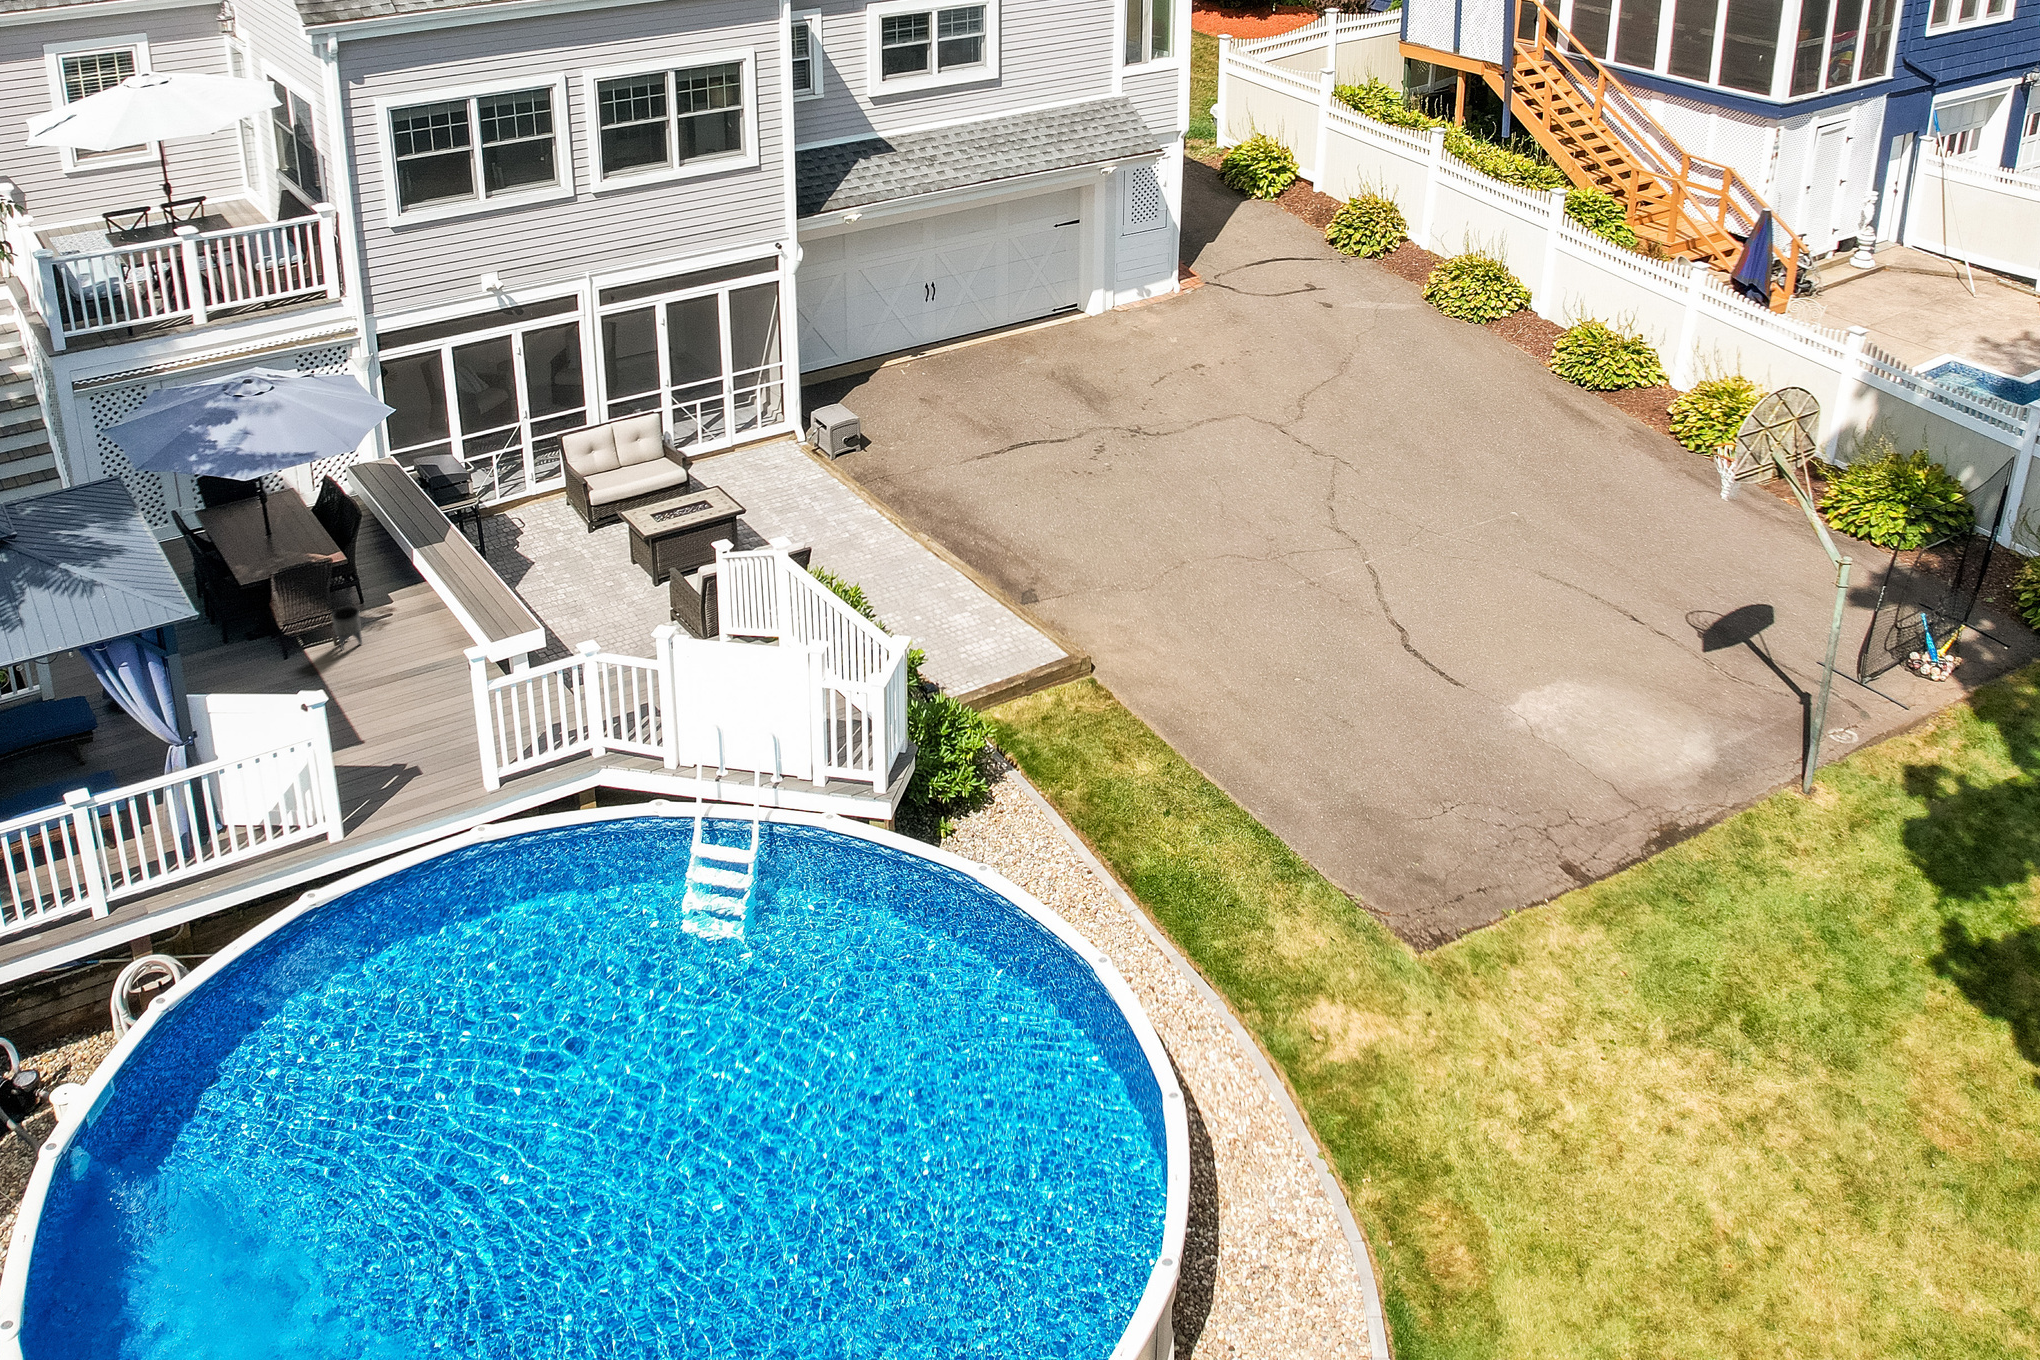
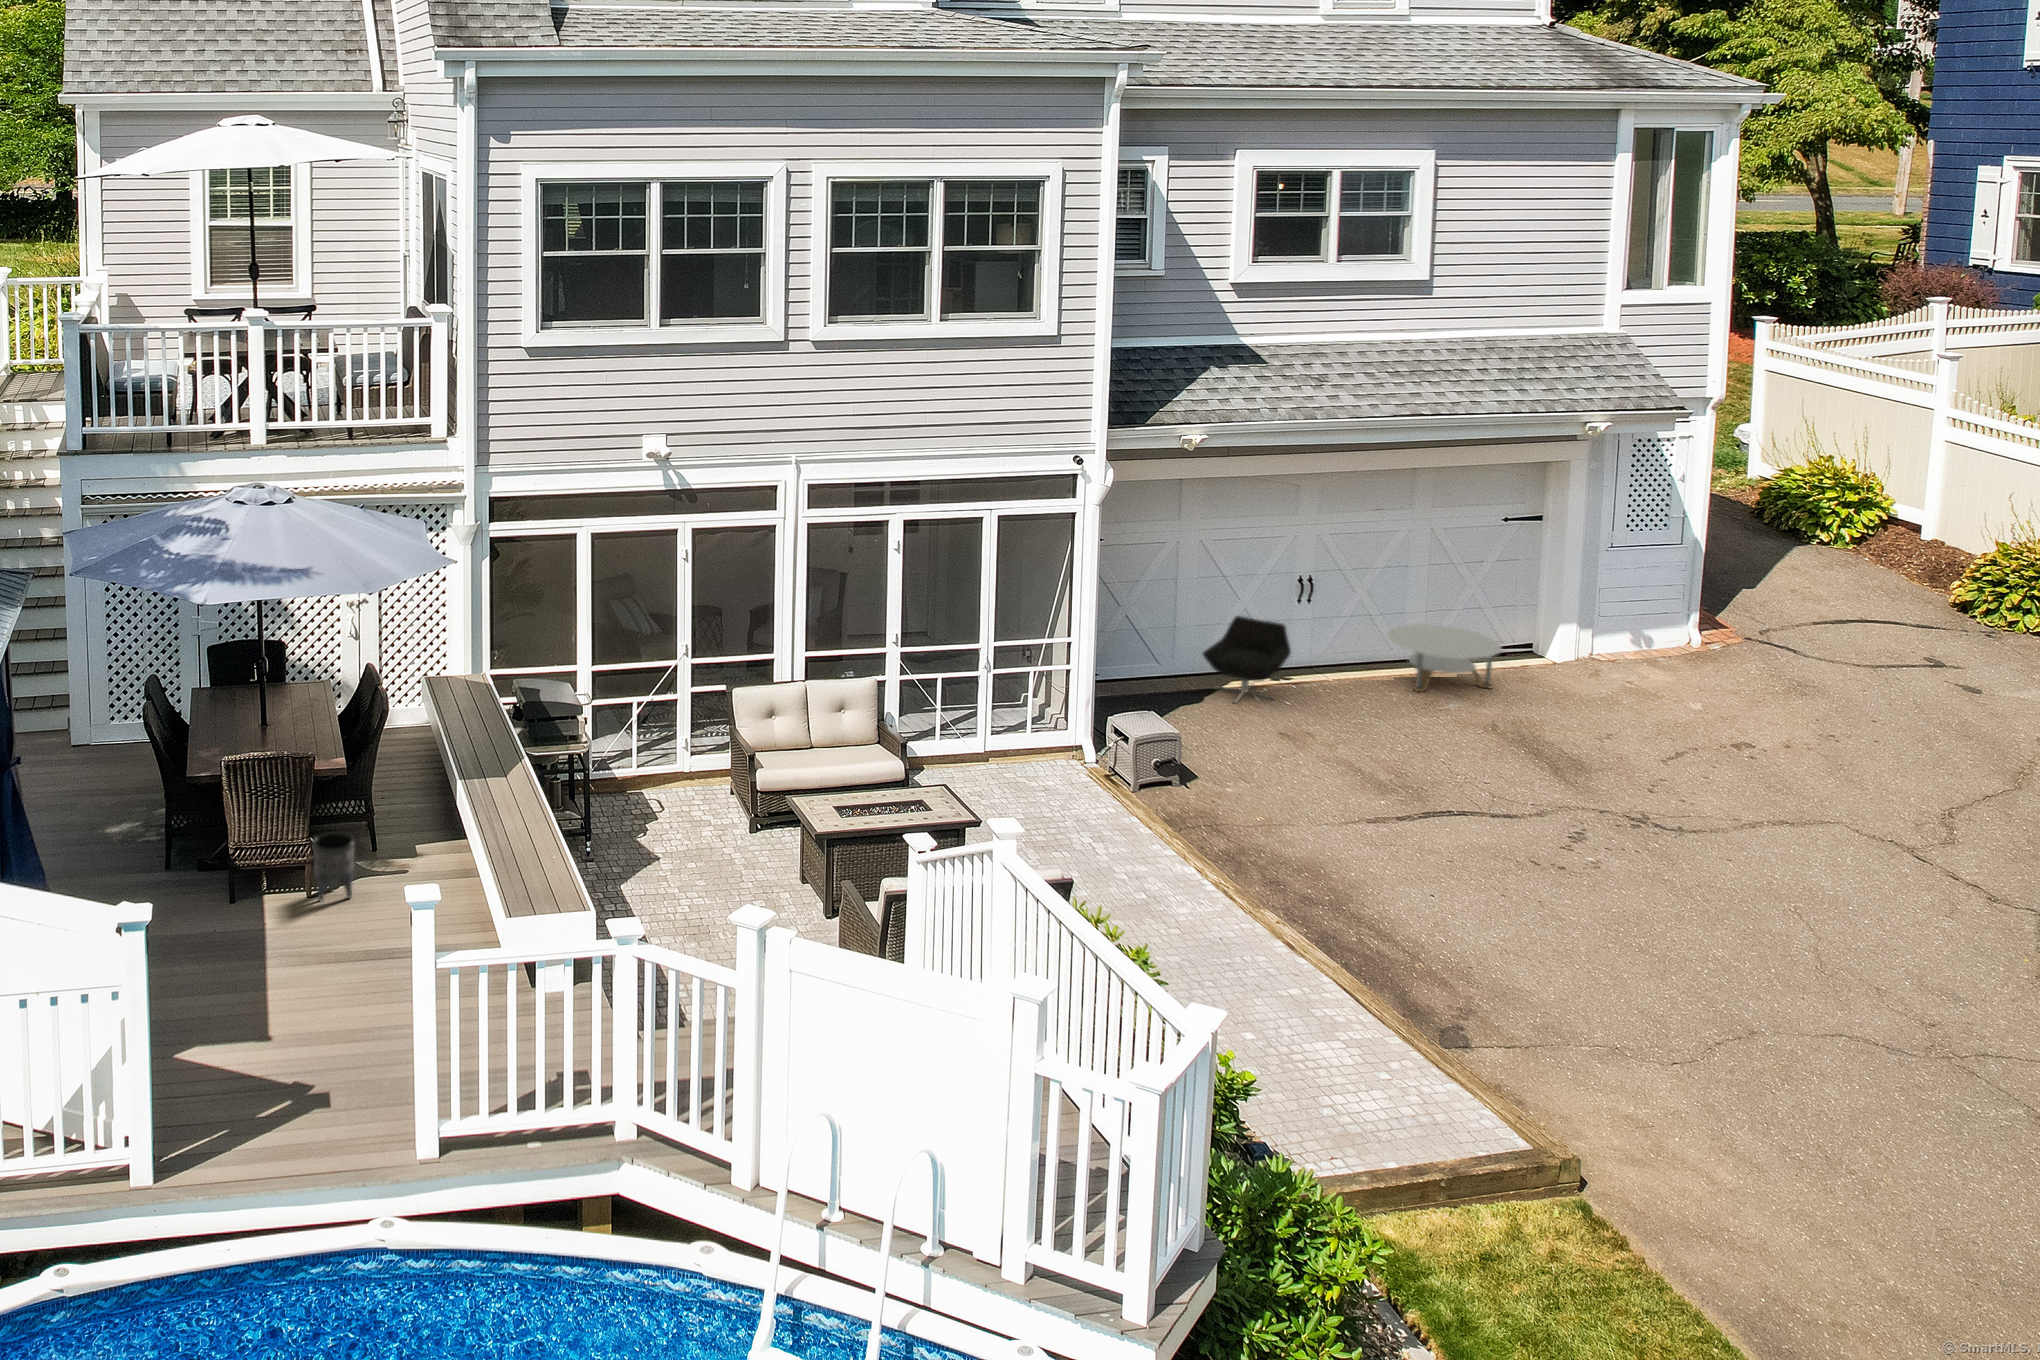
round table: none [984,300,1052,349] -> present [1387,624,1501,692]
lounge chair: none [869,315,925,376] -> present [1203,616,1291,703]

